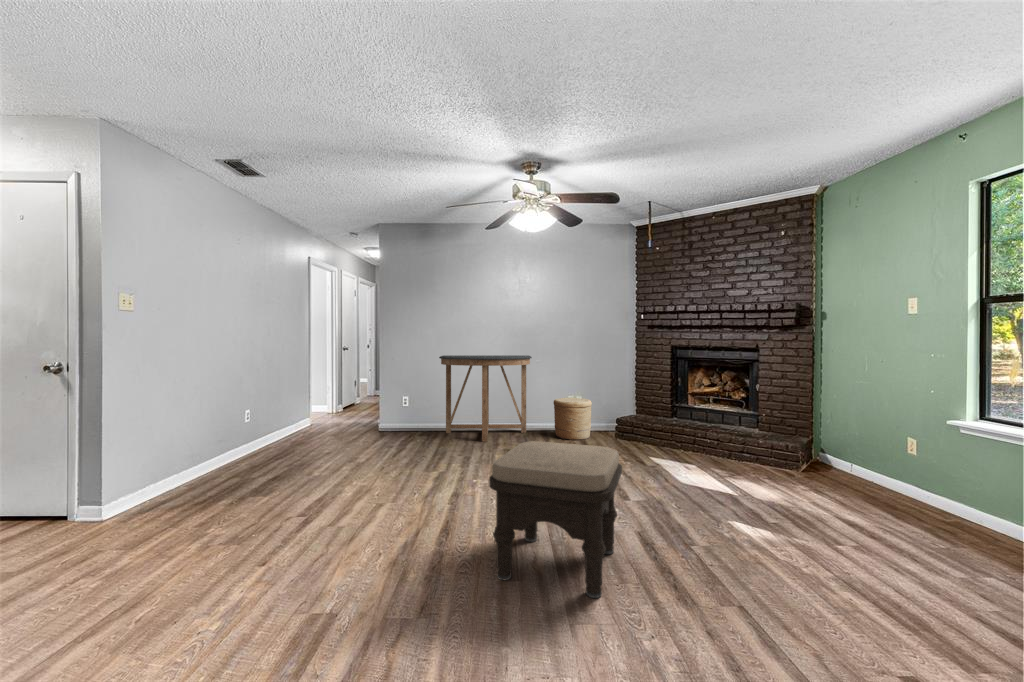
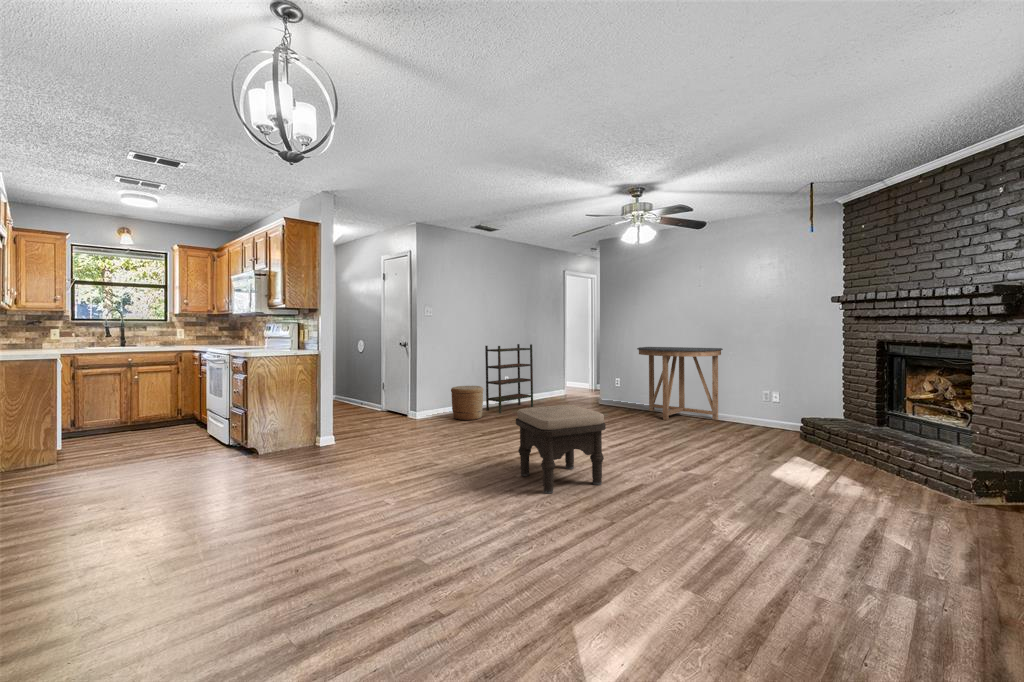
bookshelf: none [207,354,285,474] -> present [485,344,533,413]
woven basket: present [554,398,592,440] -> present [451,386,483,420]

